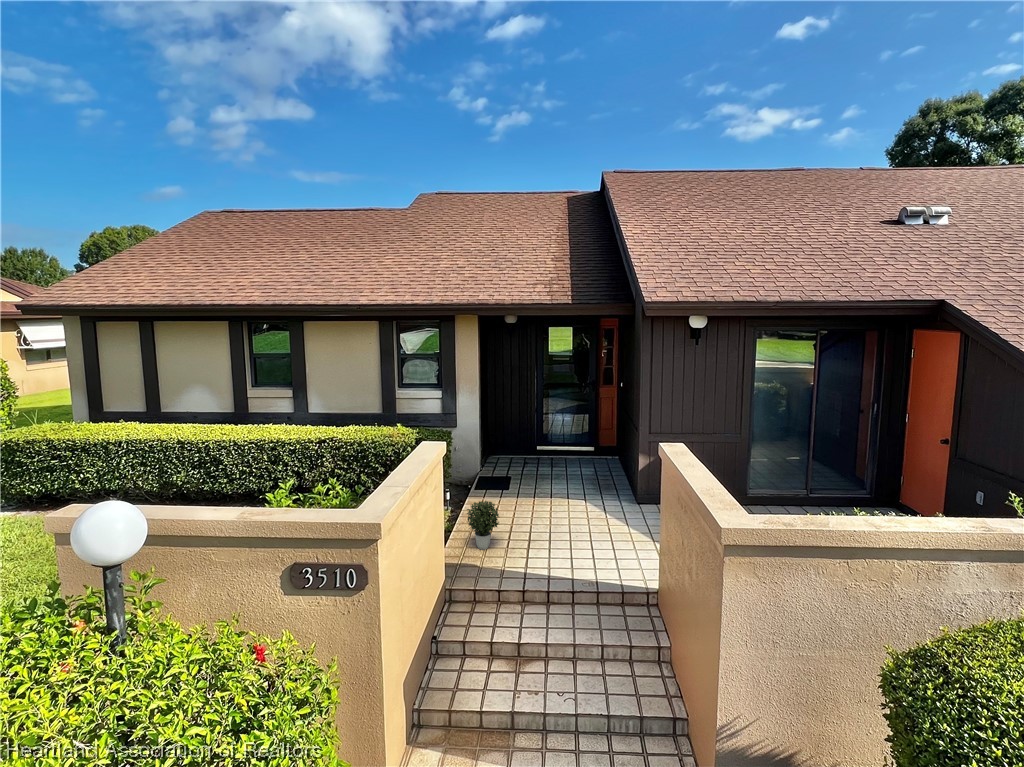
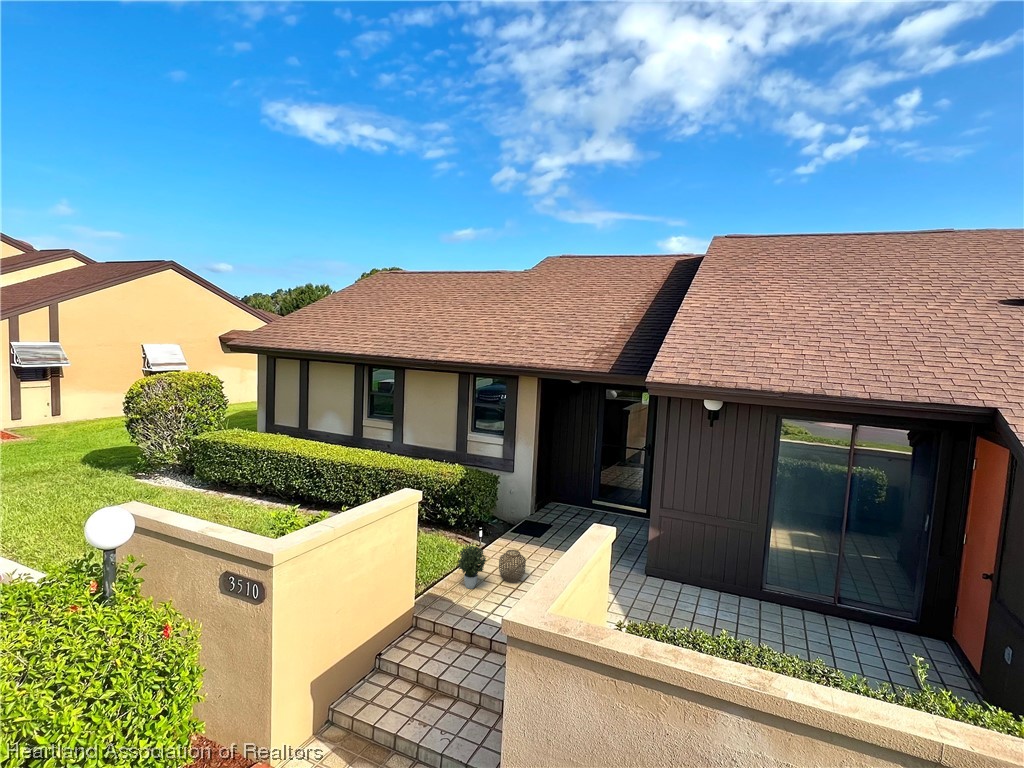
woven basket: none [504,500,534,535] -> present [499,550,526,583]

